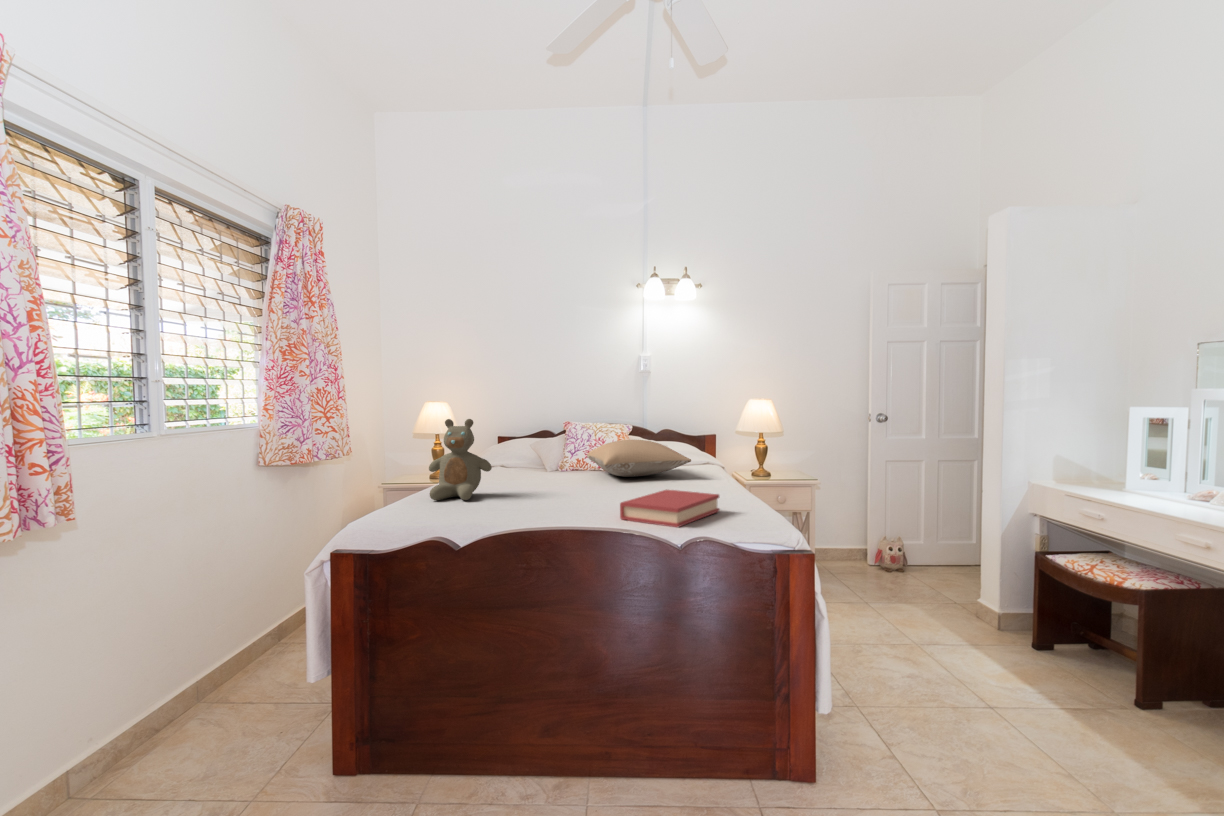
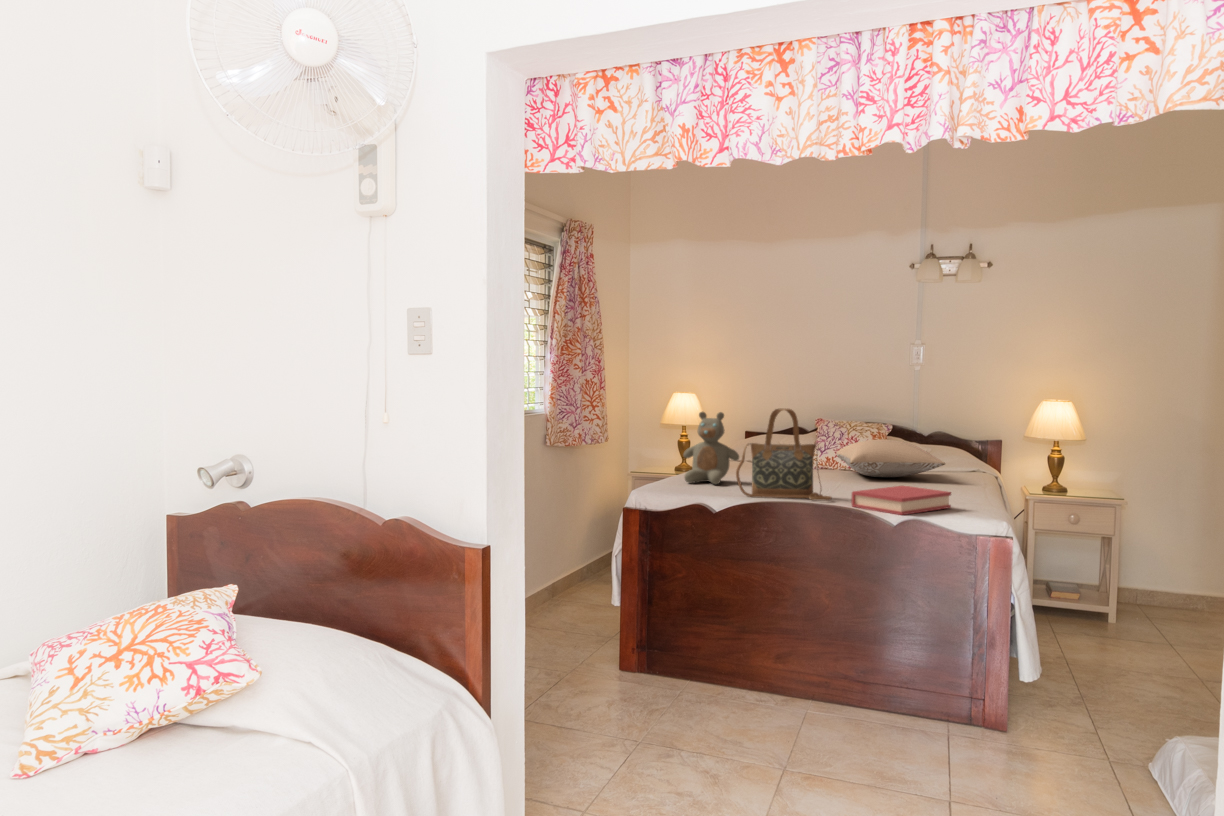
handbag: none [488,412,597,516] -> present [736,408,831,500]

